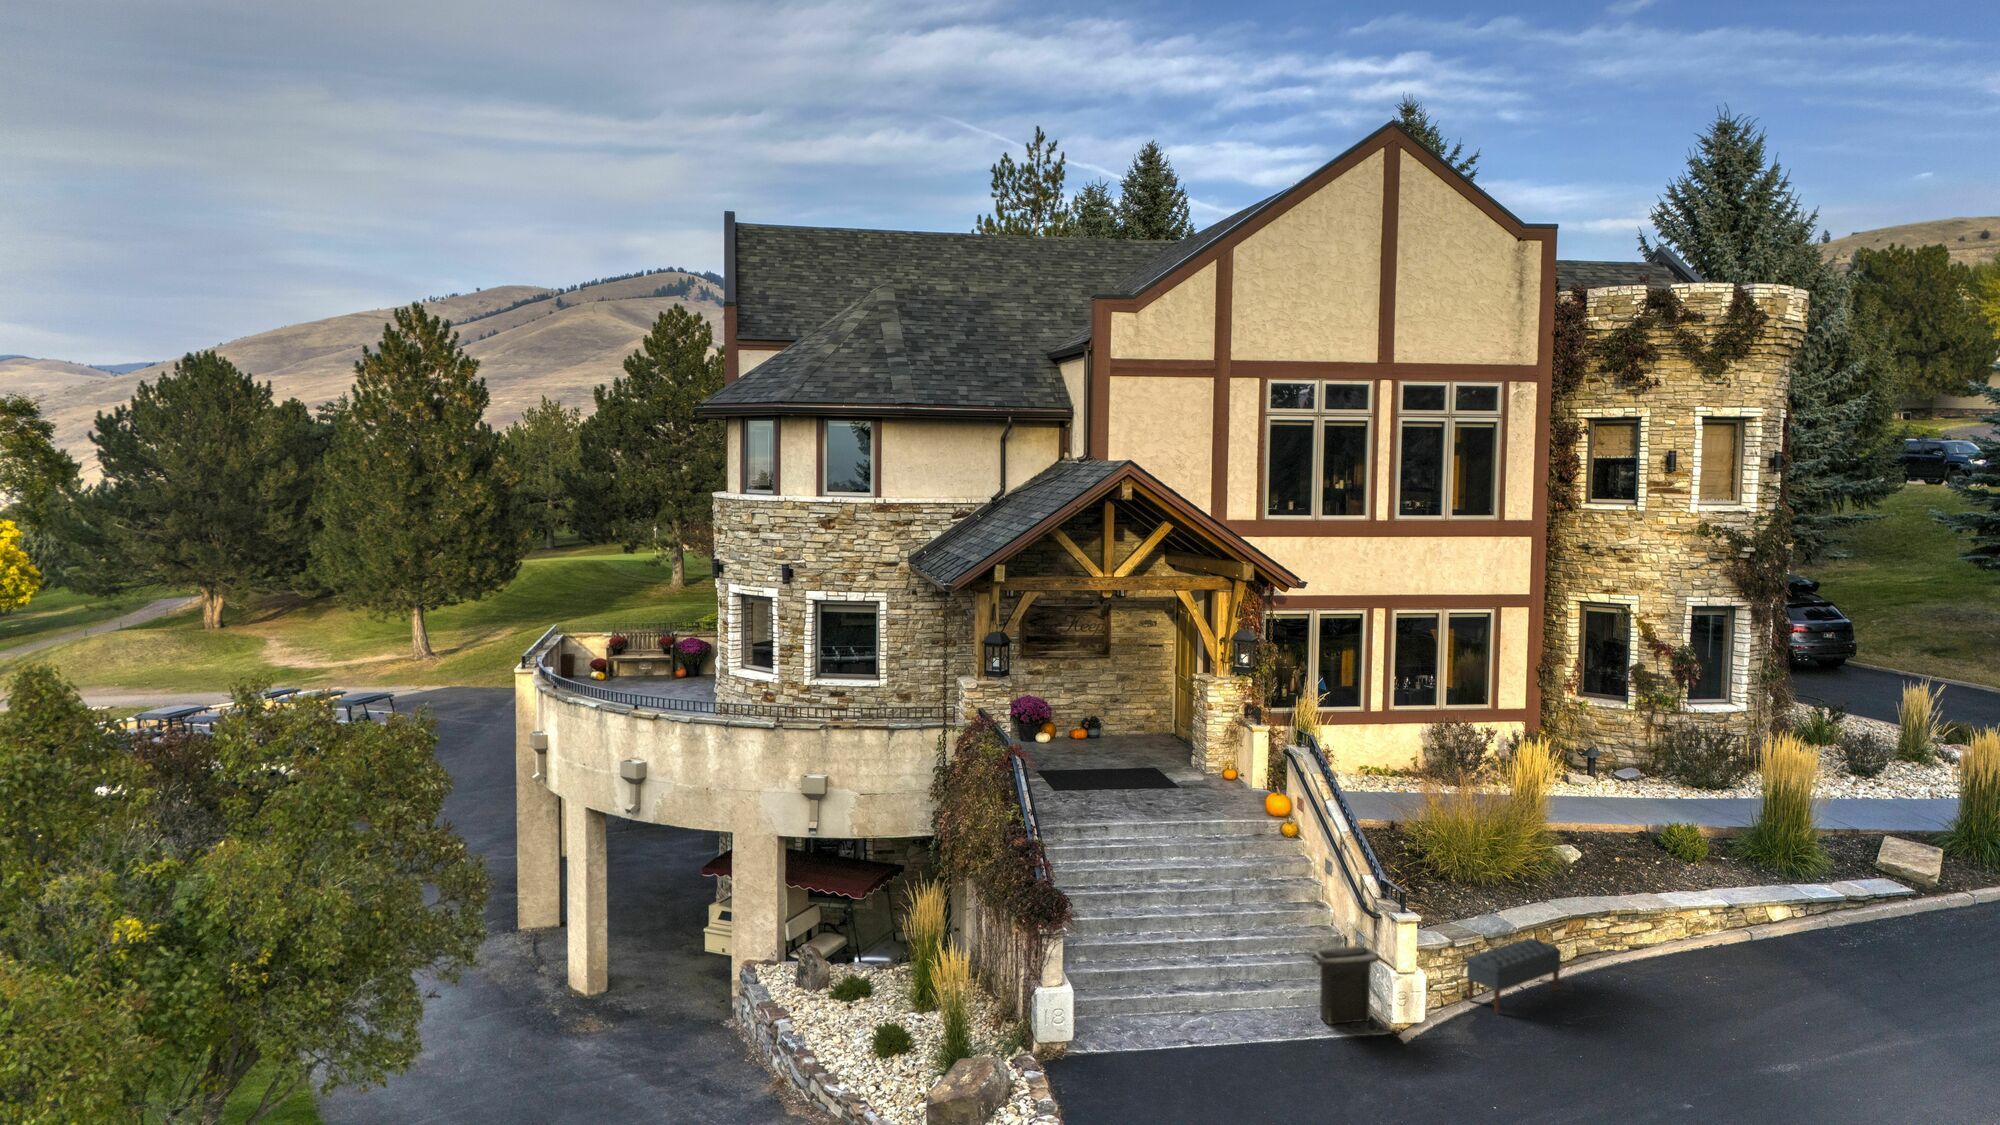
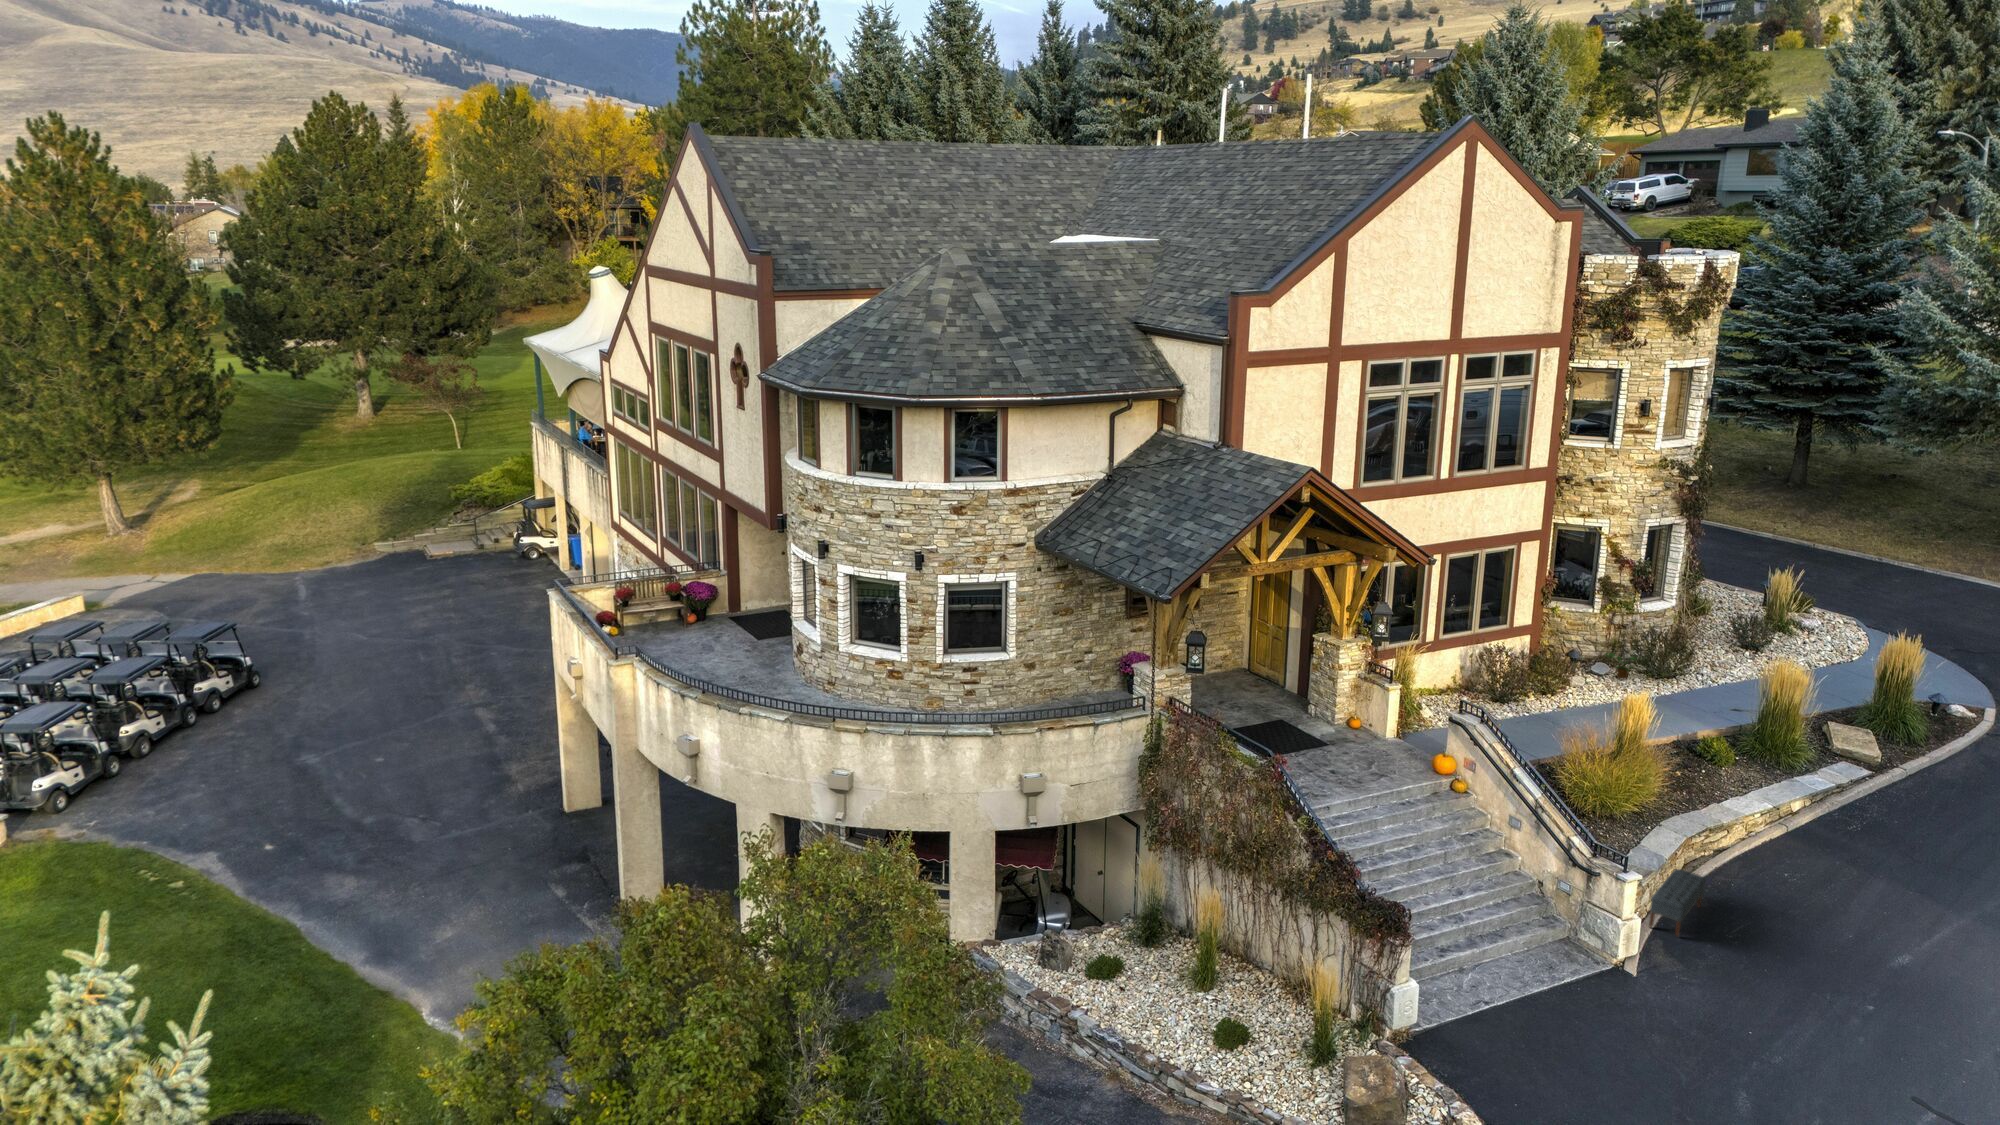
potted plant: none [1630,752,1673,785] -> present [1605,653,1637,679]
trash can: present [1312,947,1379,1025] -> none [1562,903,1608,968]

